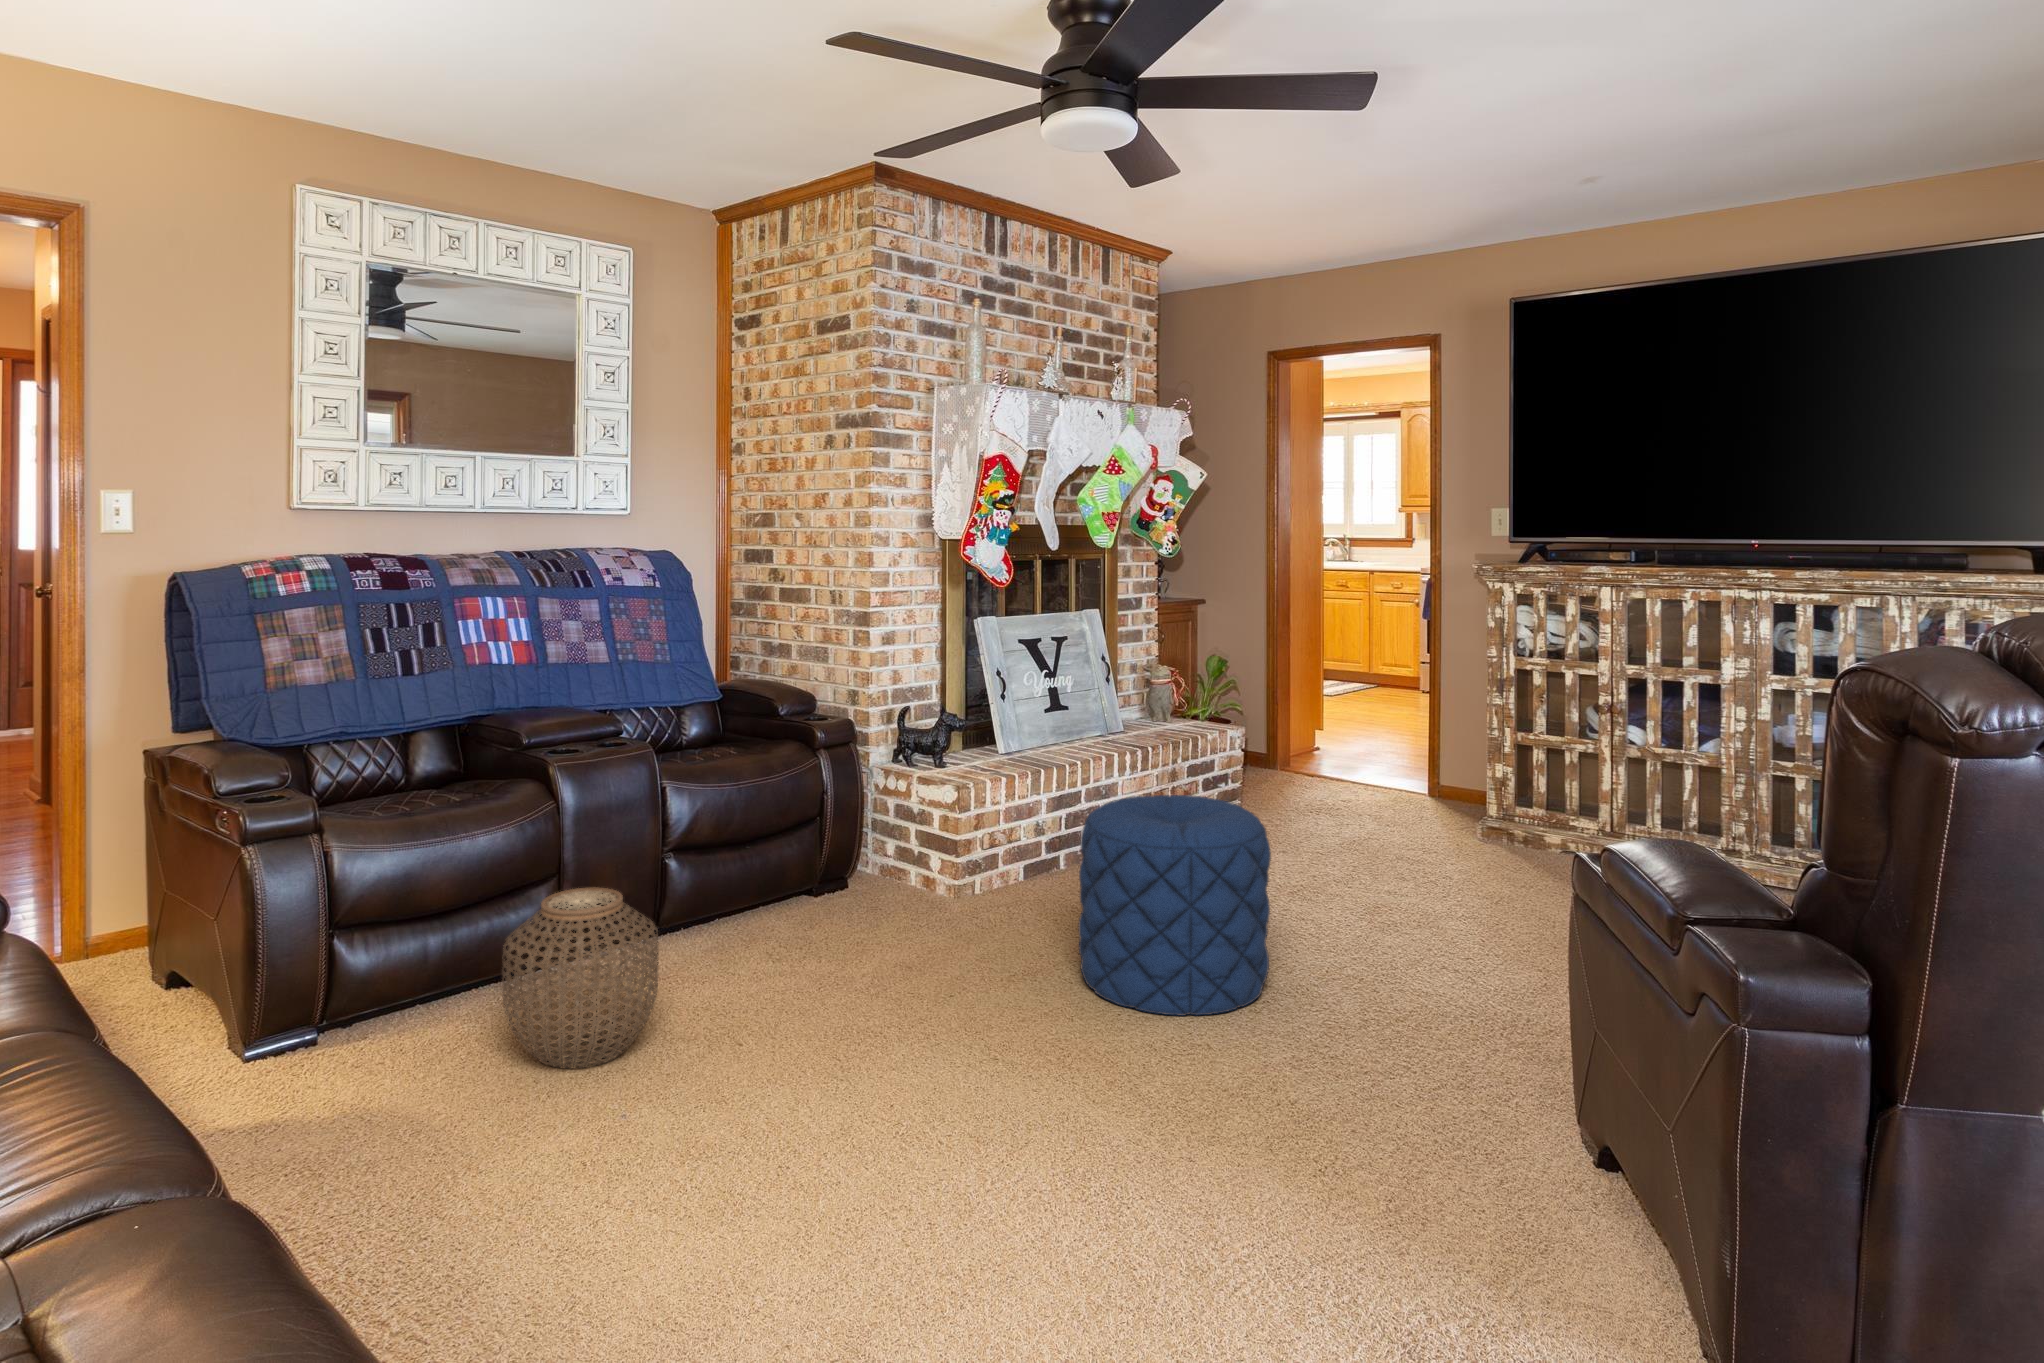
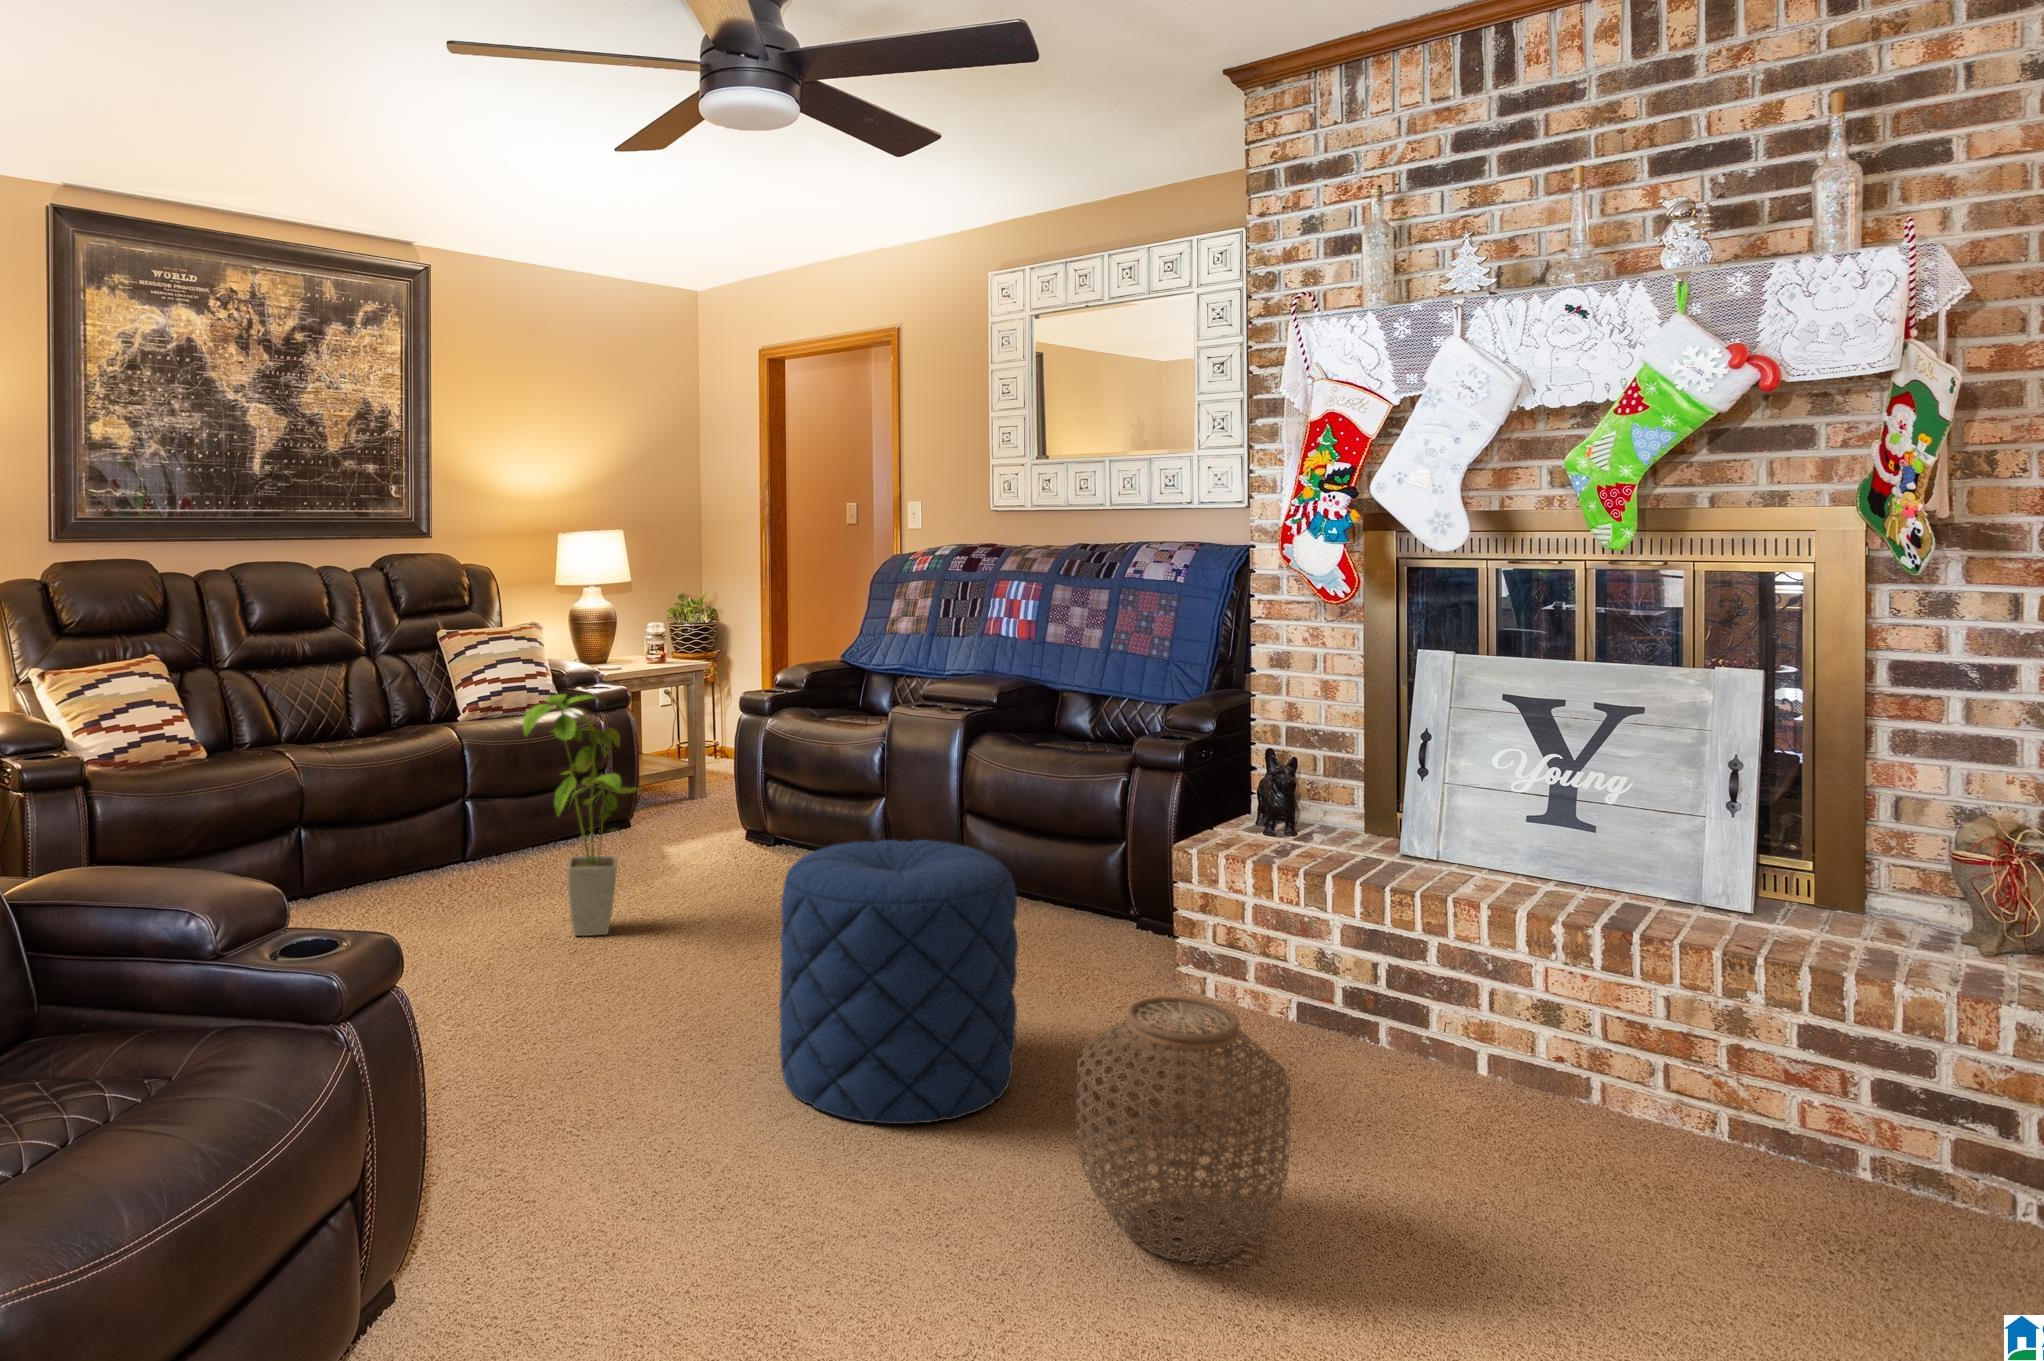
house plant: none [678,794,856,1137] -> present [523,694,641,936]
woven basket: present [502,887,658,1068] -> present [1076,997,1290,1263]

